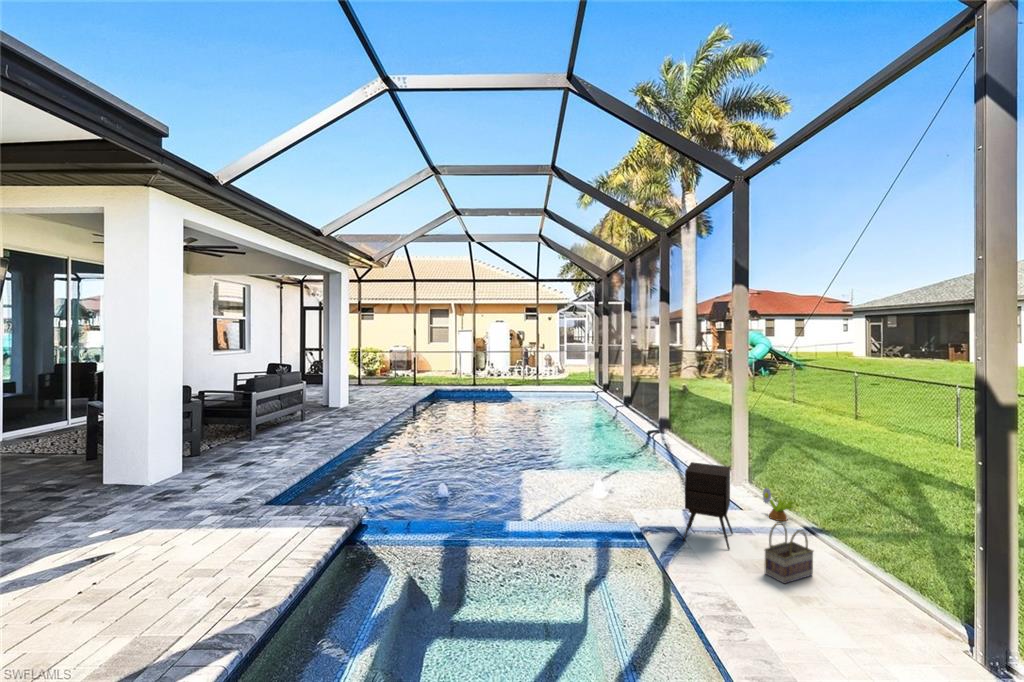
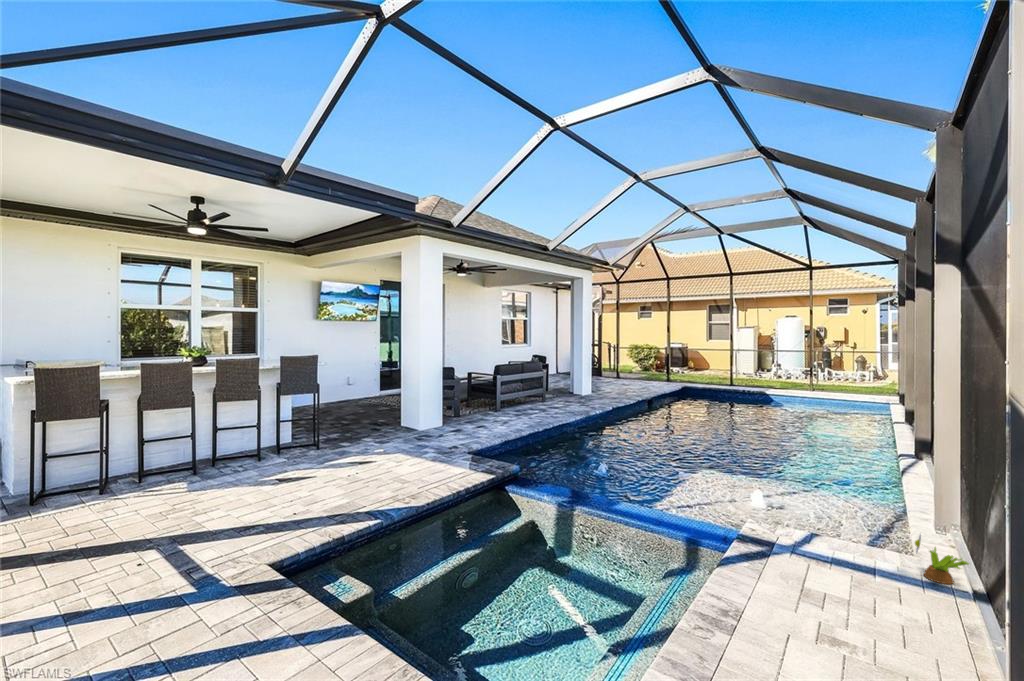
side table: present [683,462,733,550] -> none [749,477,829,584]
basket: present [764,523,813,583] -> none [801,560,874,640]

